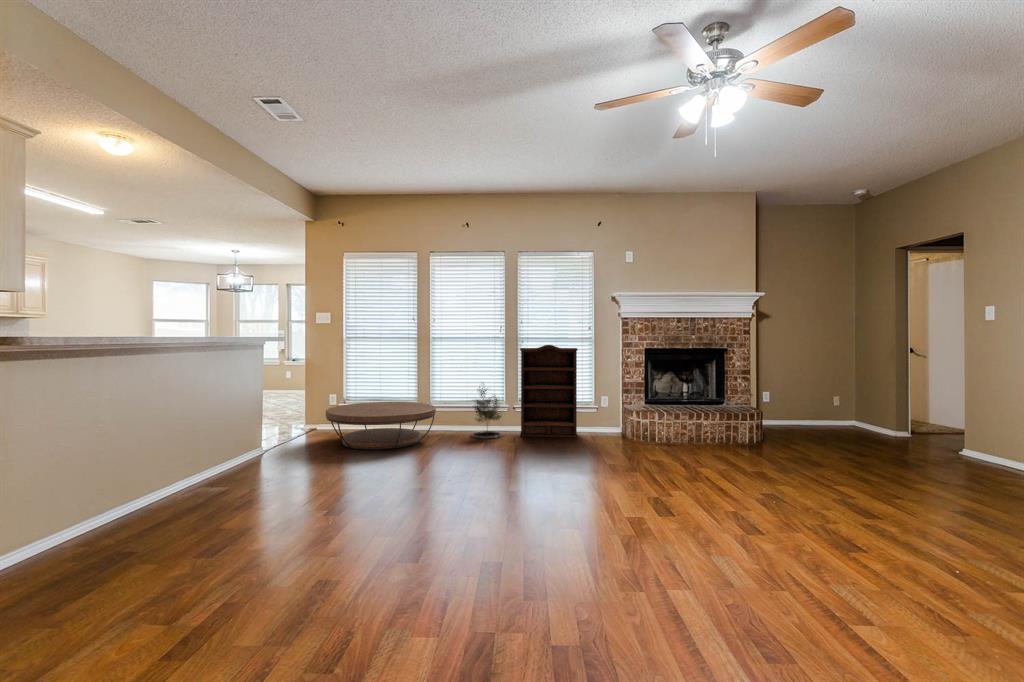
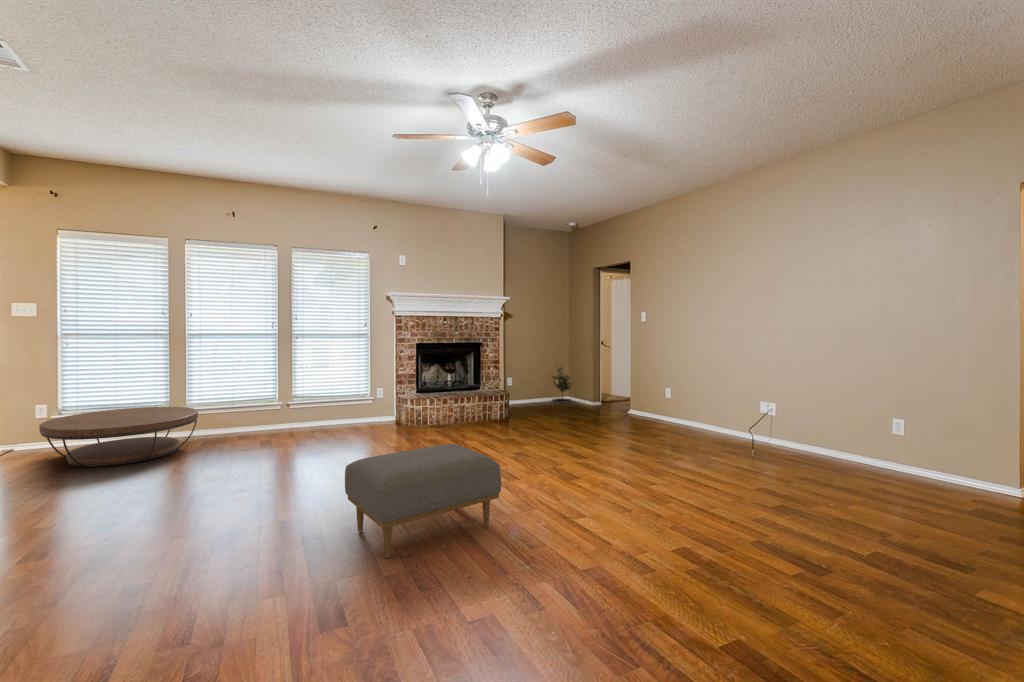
bookshelf: present [520,345,578,437] -> none [296,341,356,432]
potted tree: present [472,387,501,439] -> present [552,368,572,403]
ottoman: none [539,463,727,587] -> present [345,444,501,558]

